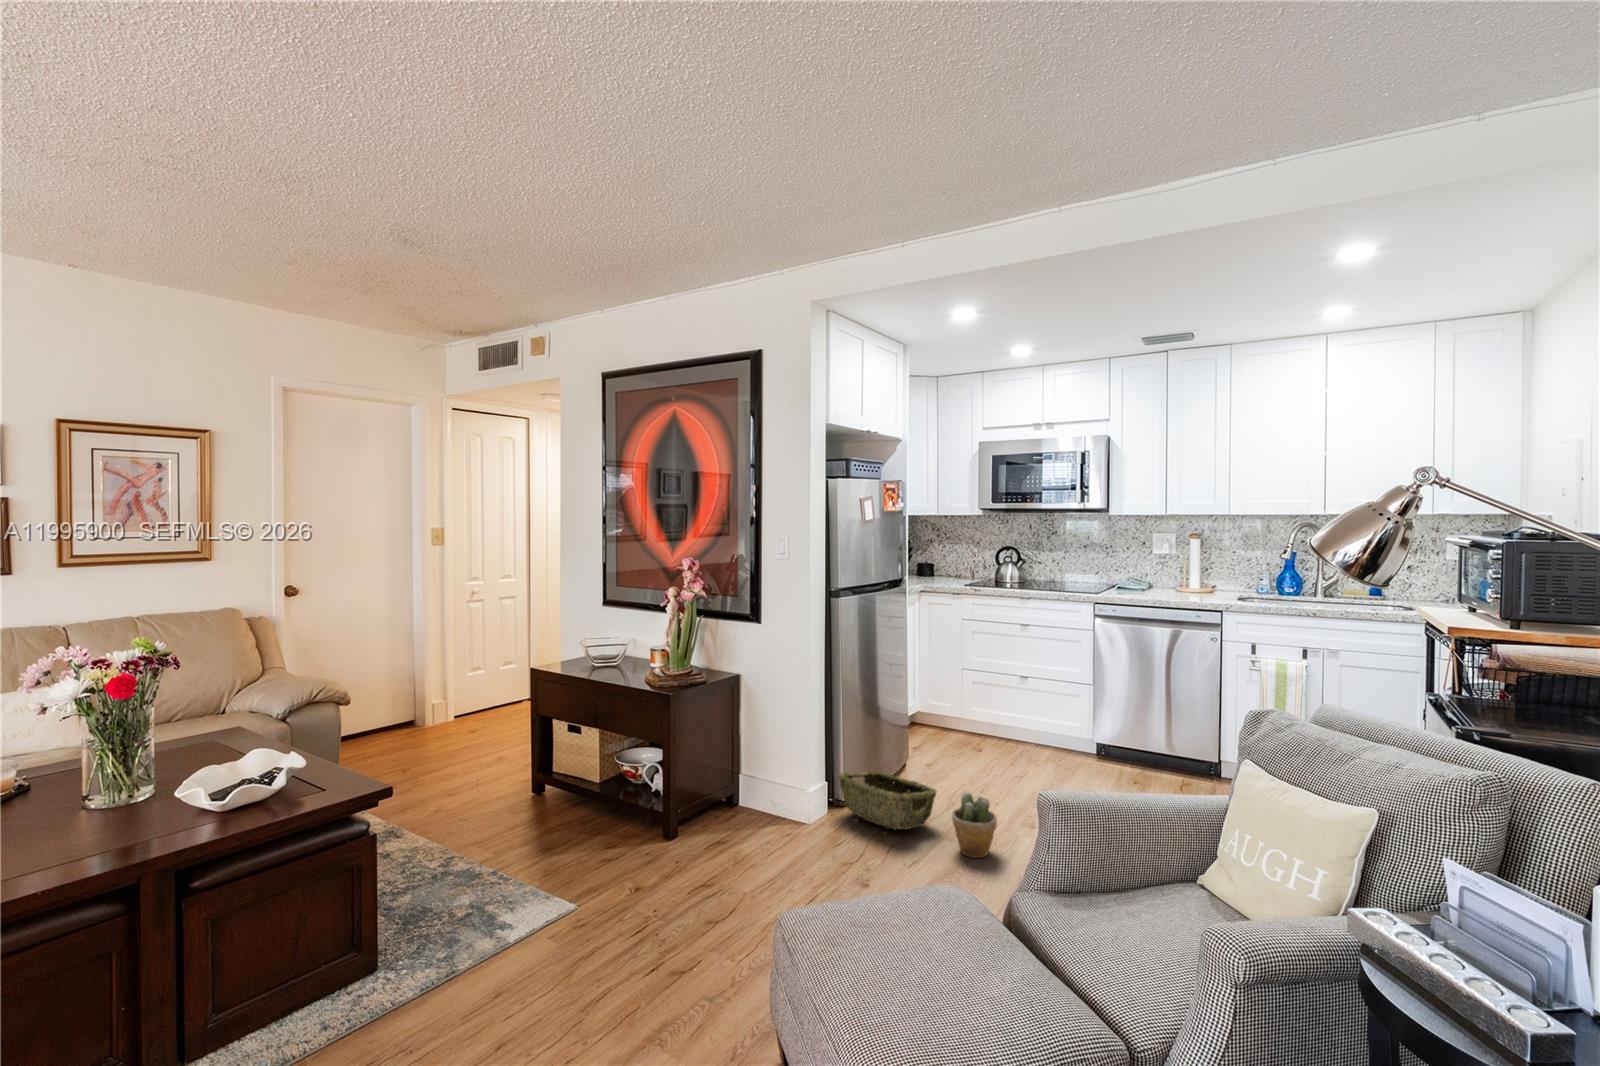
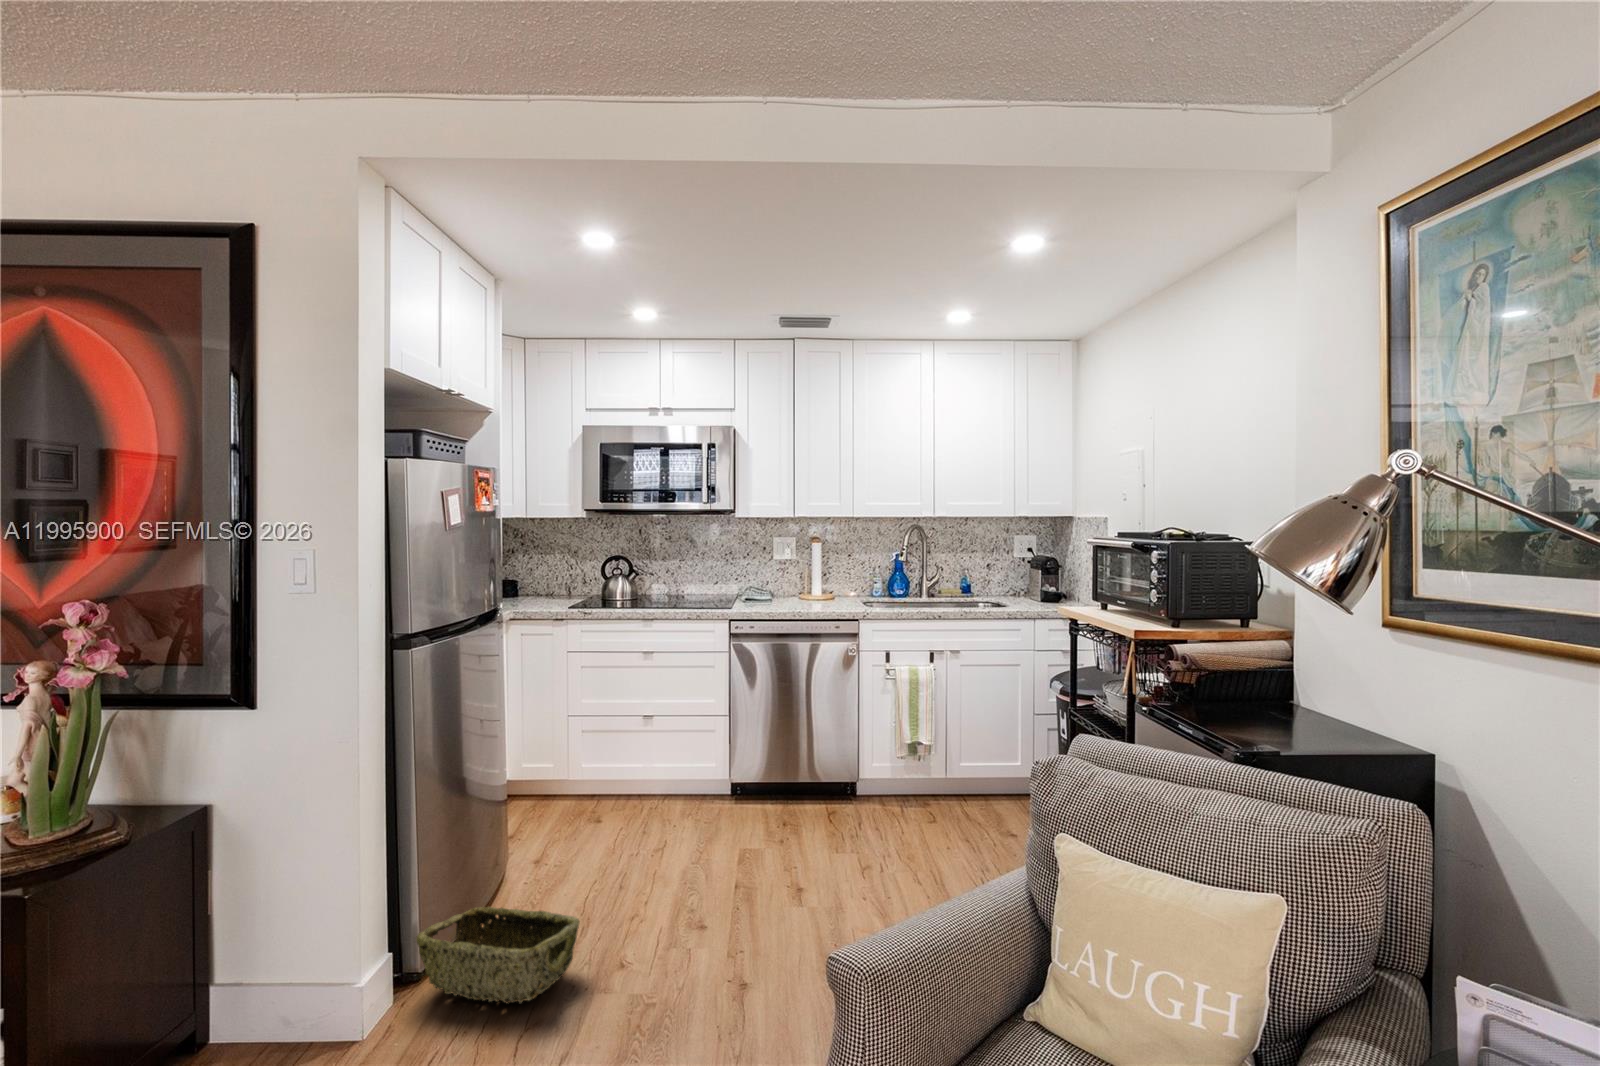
potted plant: present [952,792,997,858] -> none [613,916,678,1013]

